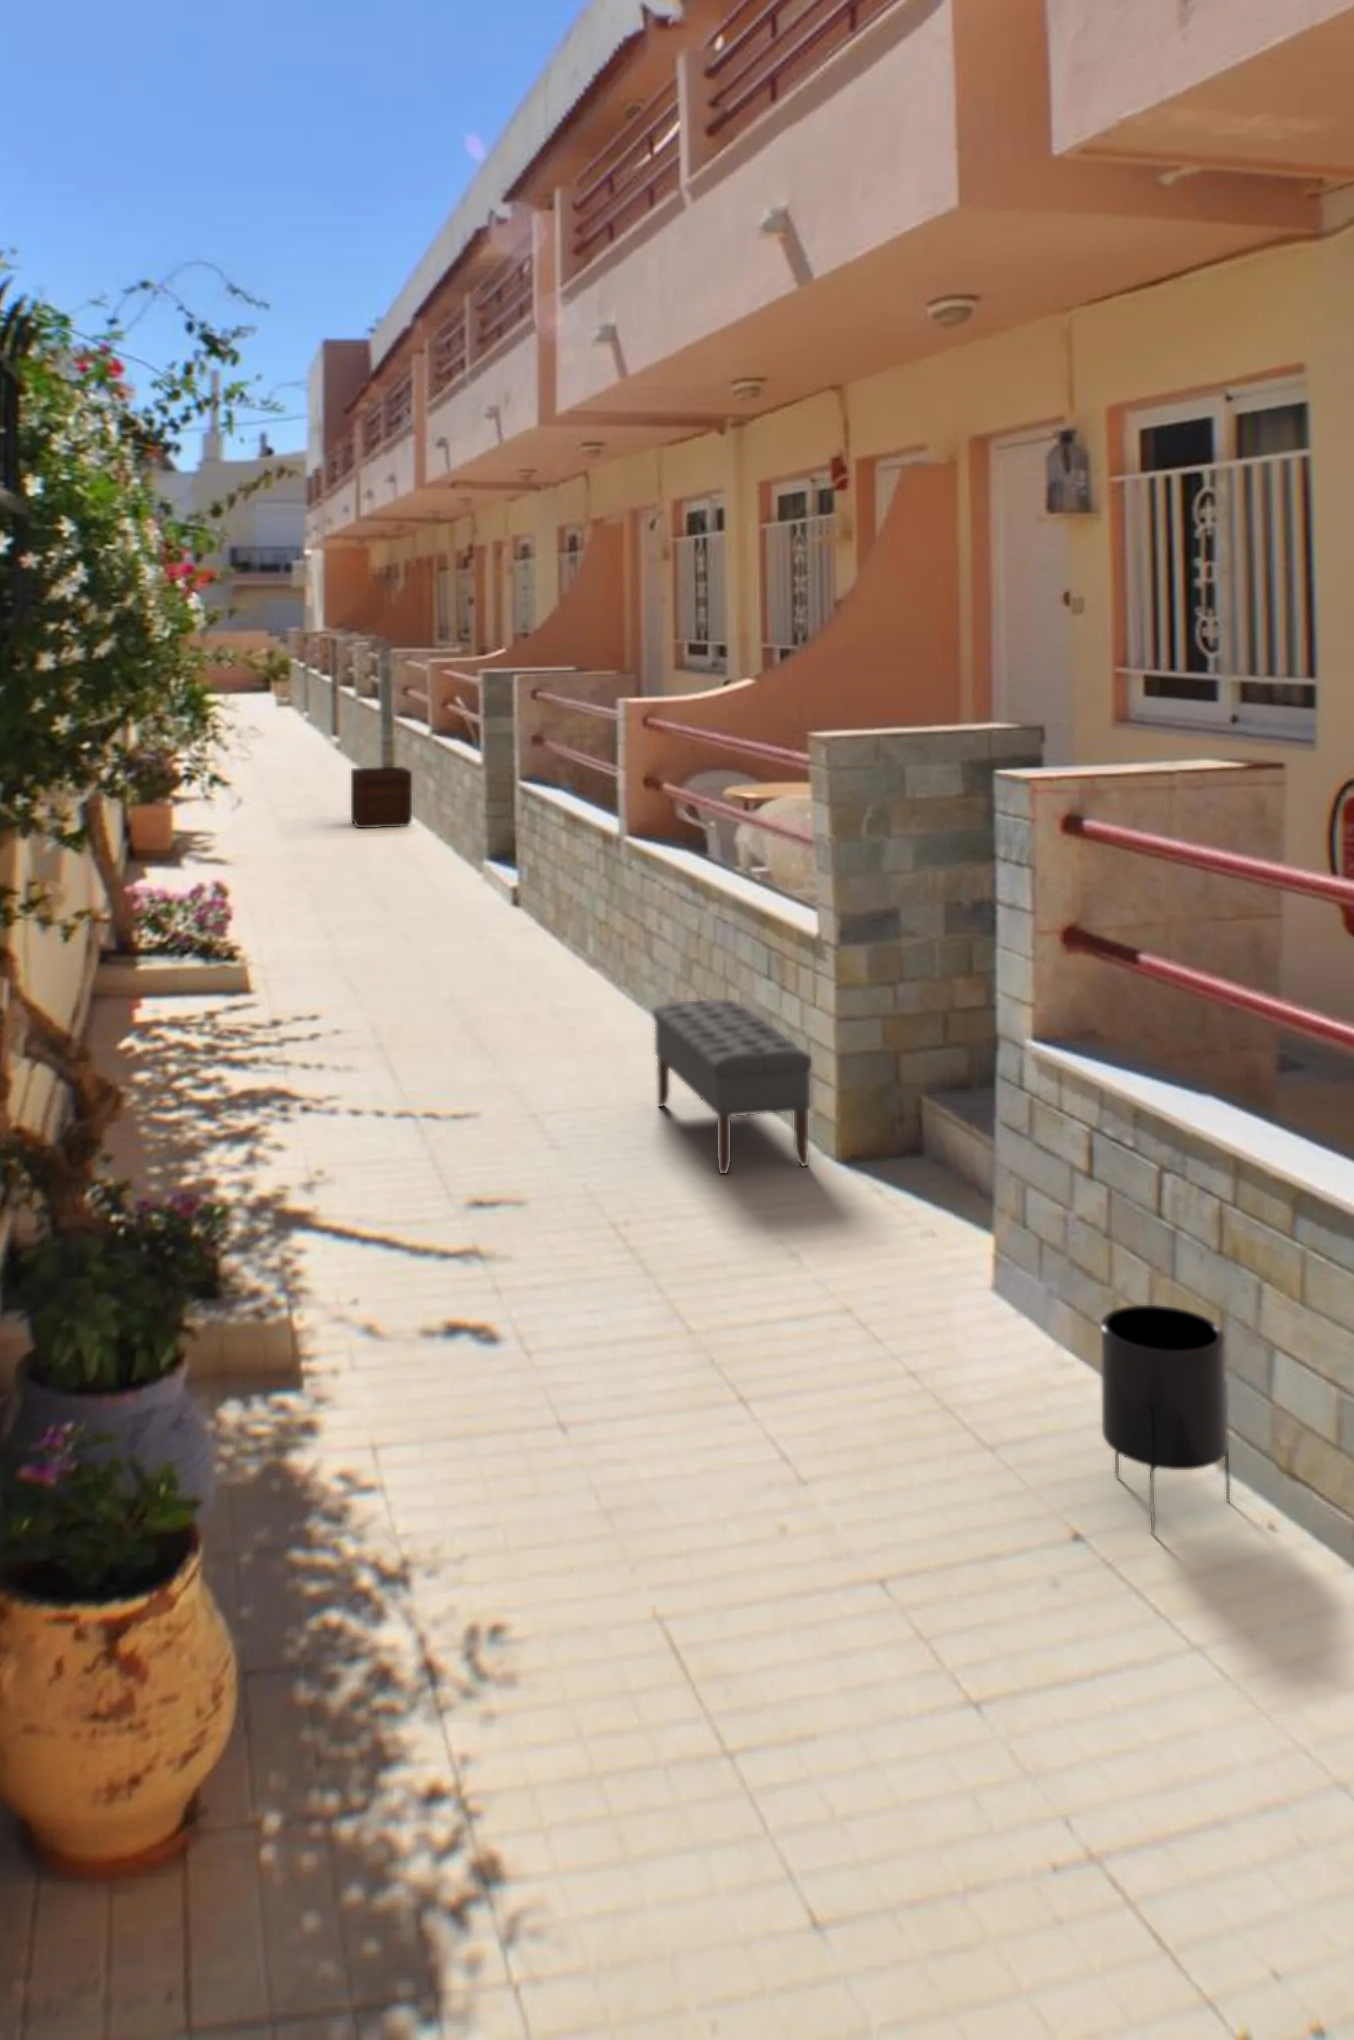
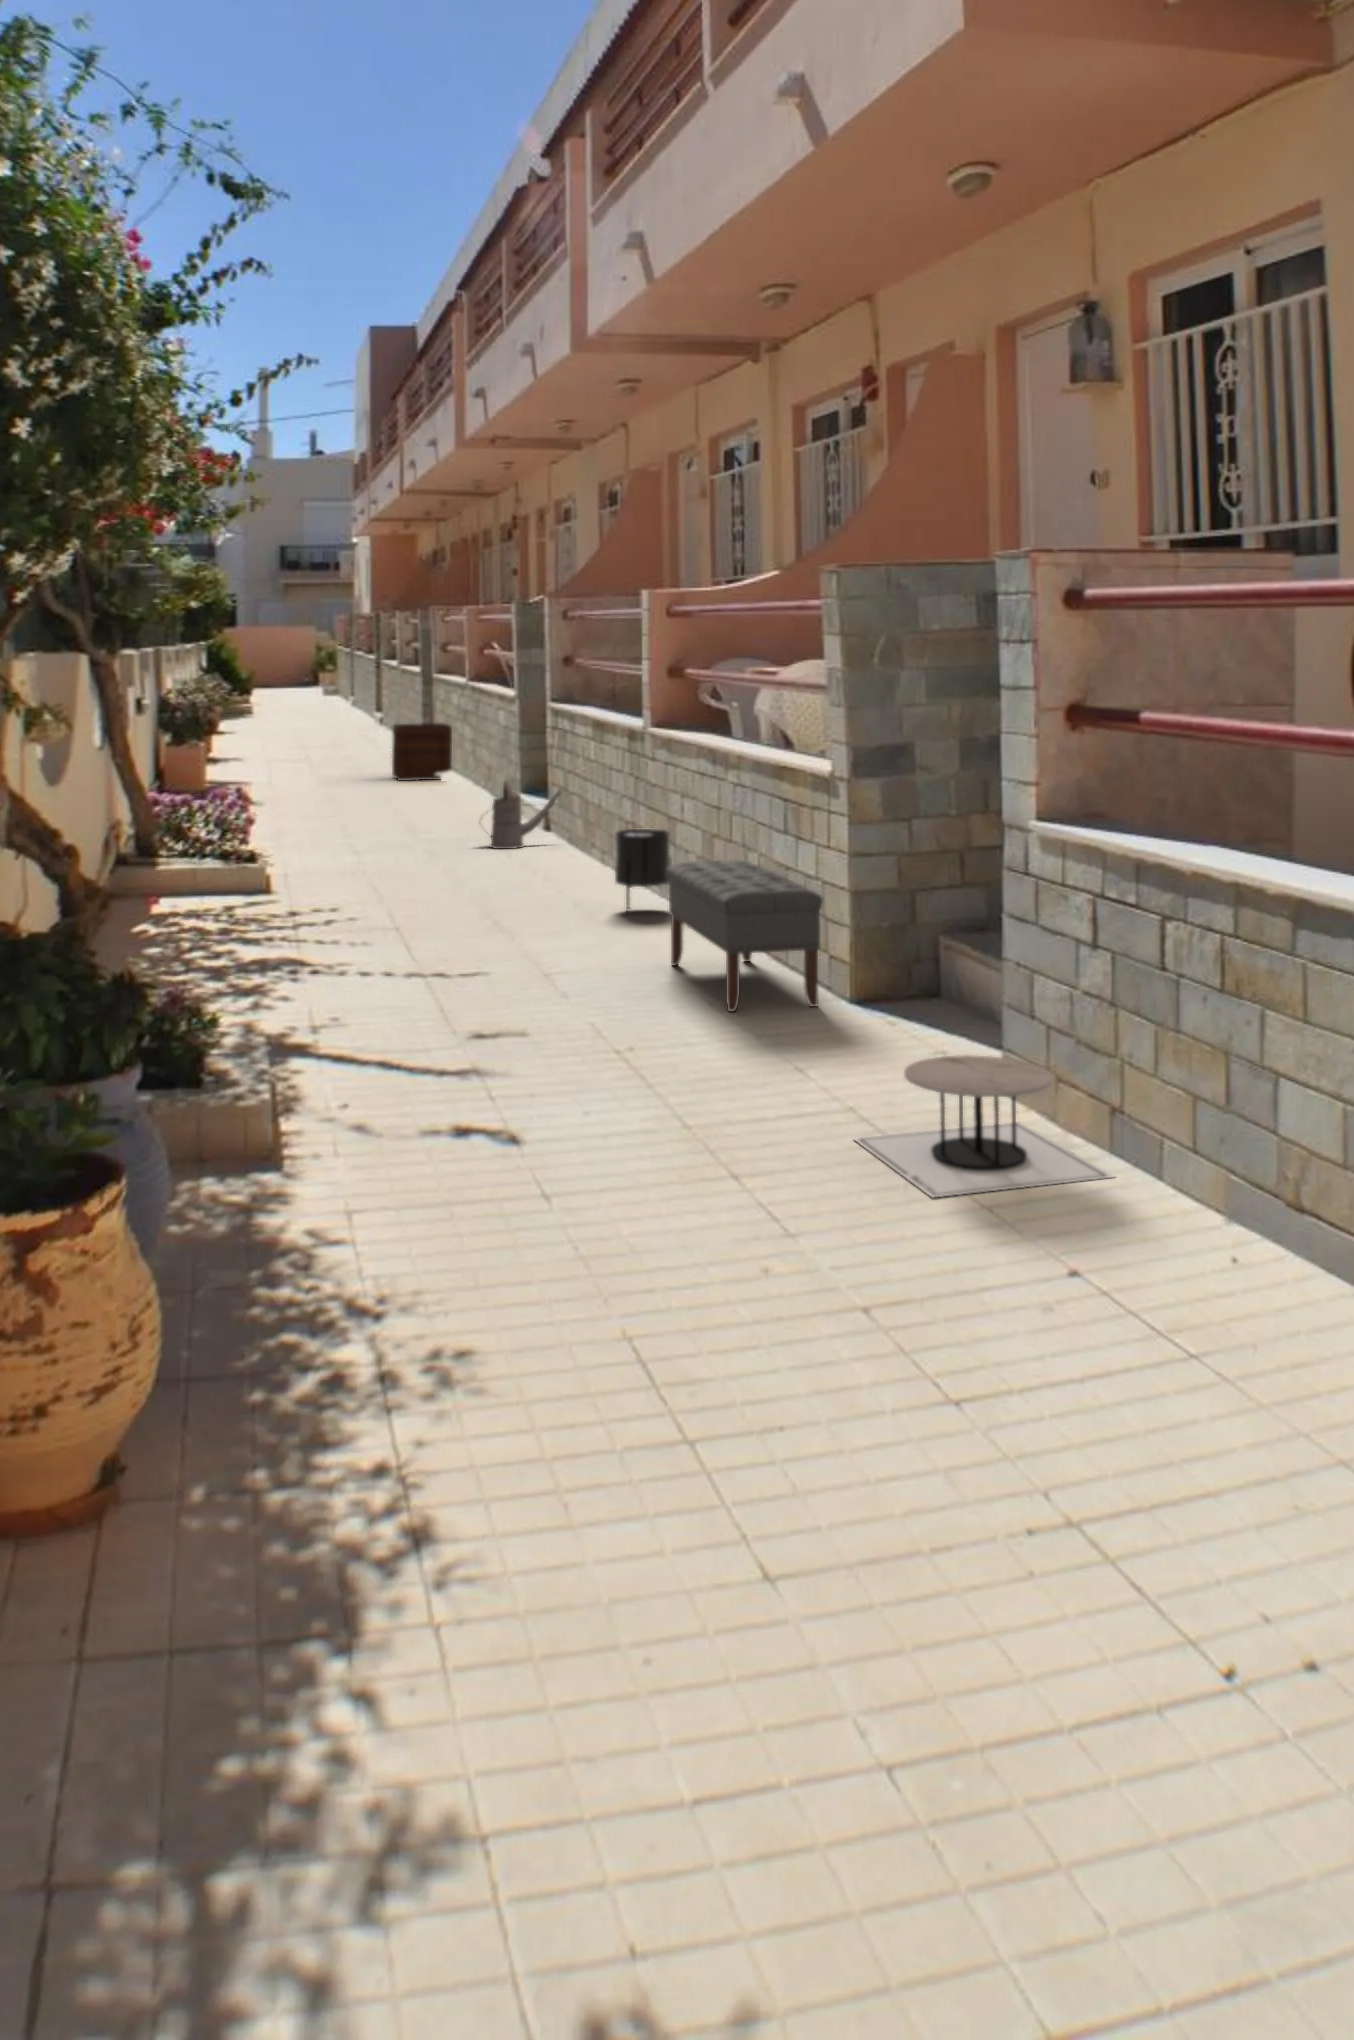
watering can: none [450,861,532,932] -> present [490,780,561,849]
side table: none [854,1273,1114,1439] -> present [855,1055,1113,1197]
planter: present [1101,1305,1230,1535] -> present [615,829,672,907]

